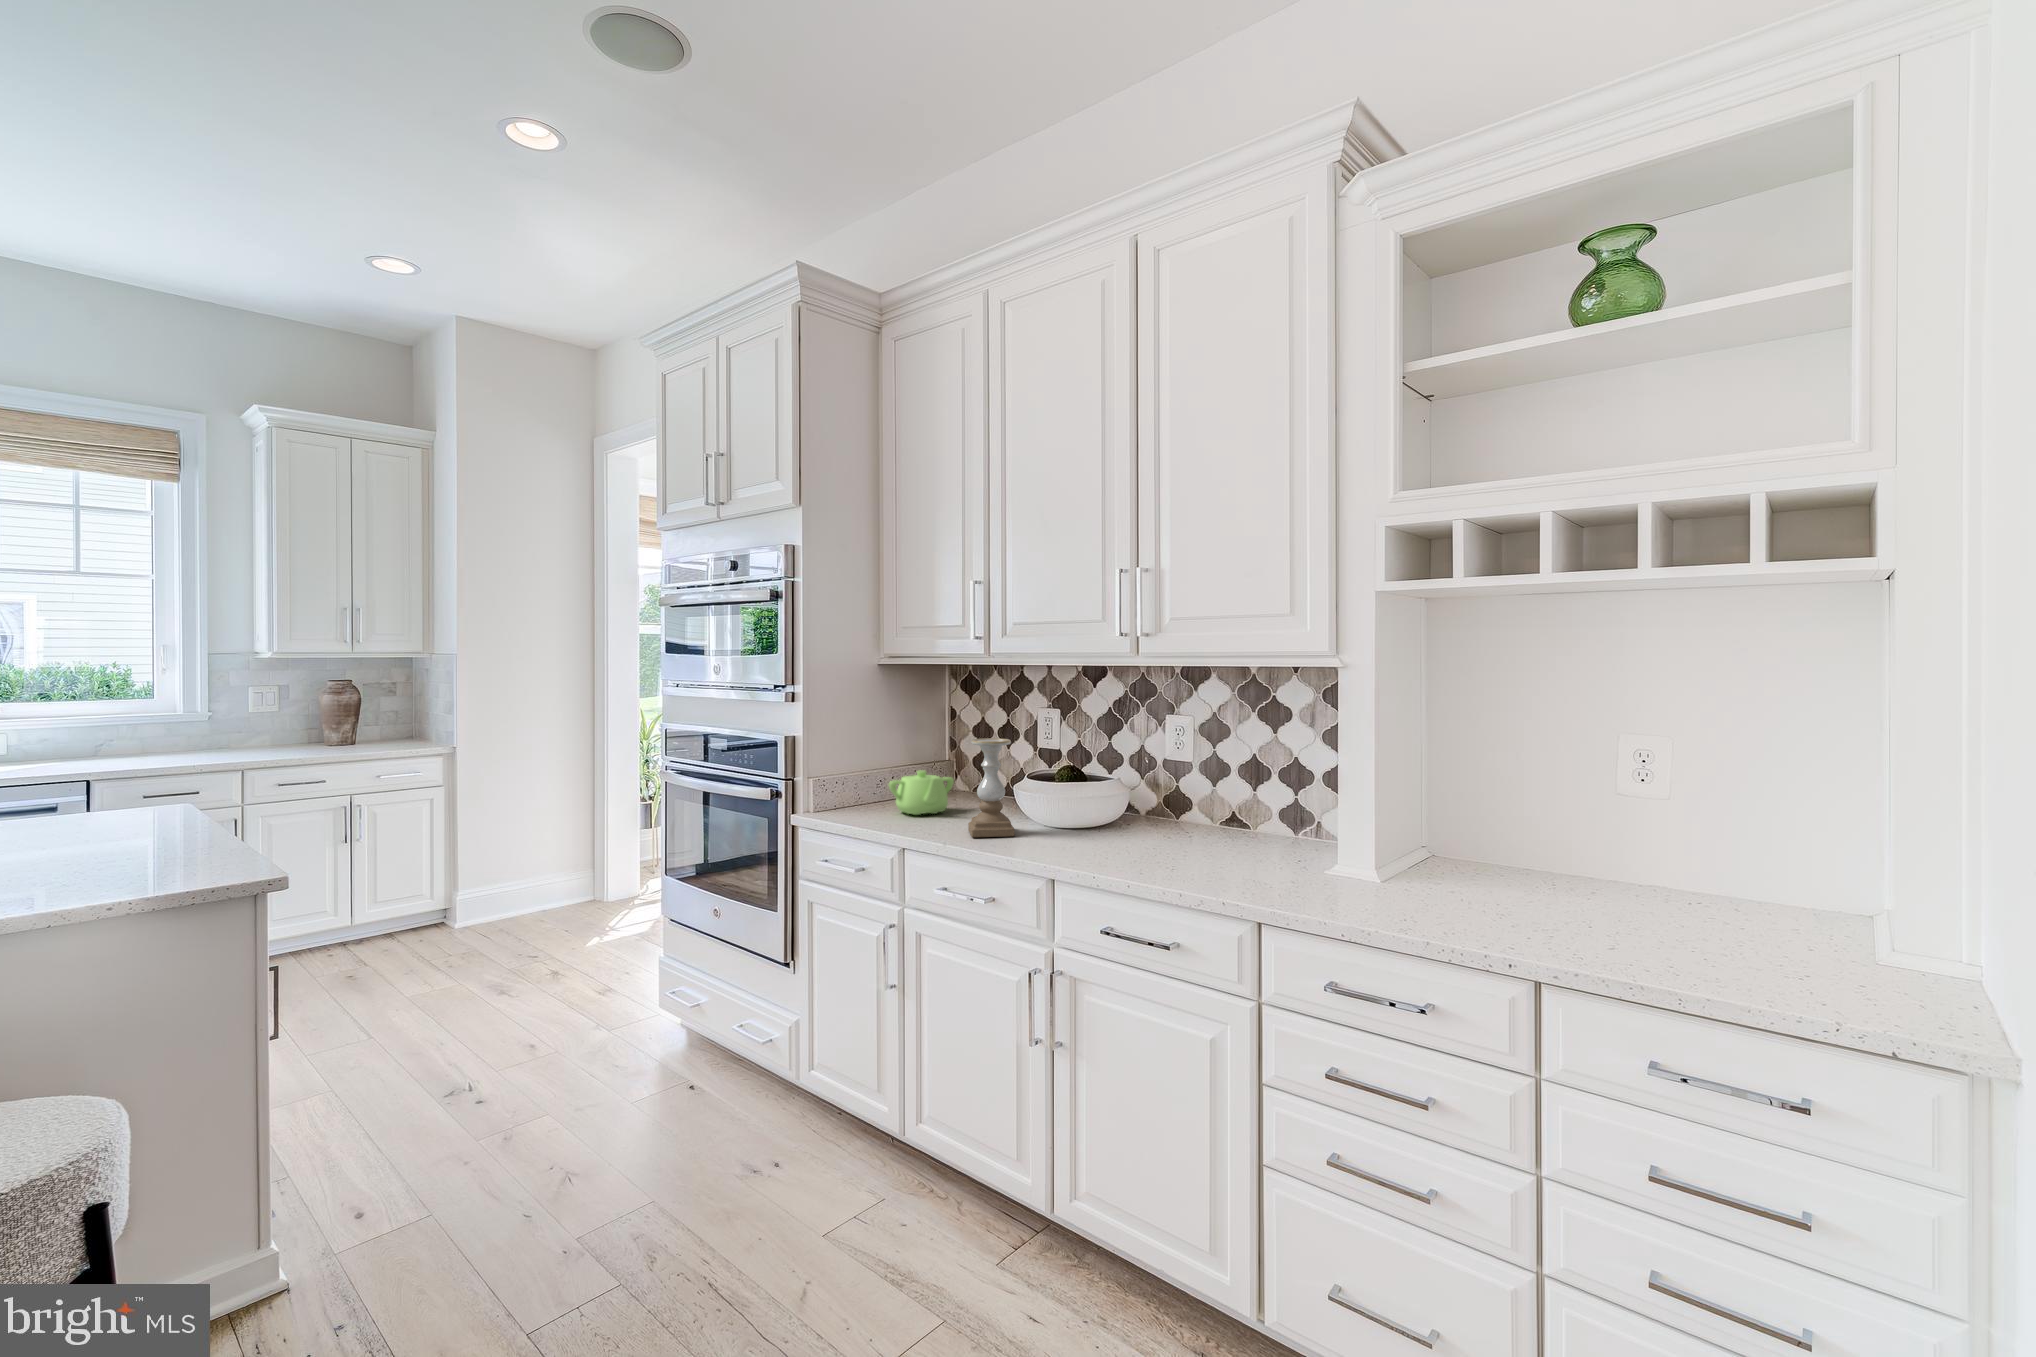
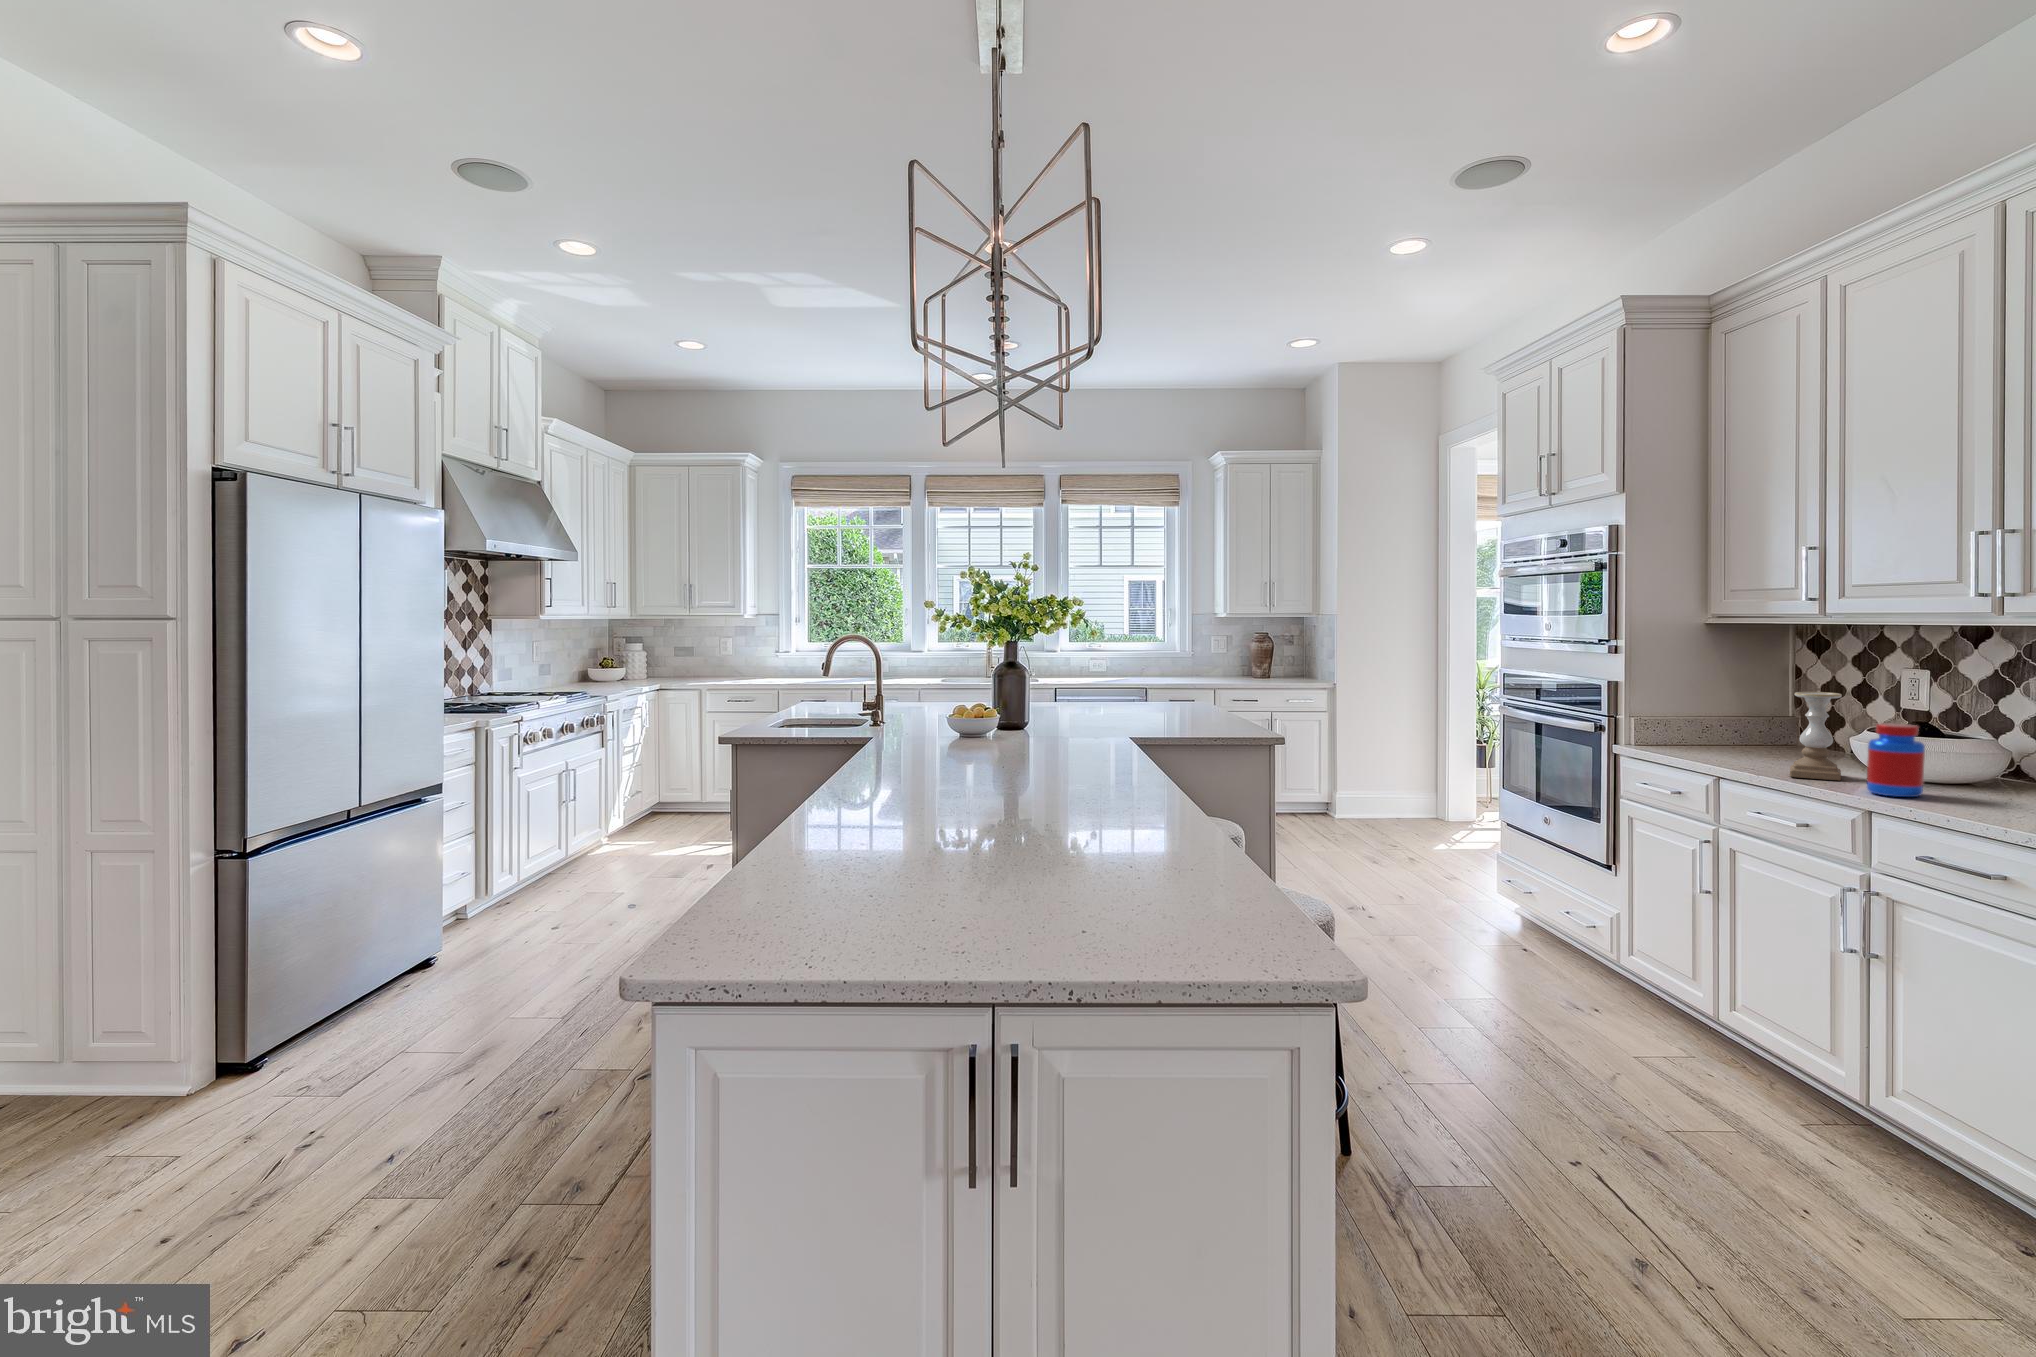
teapot: present [889,771,954,815] -> none [1710,719,1785,758]
jar: none [1043,771,1088,852] -> present [1867,723,1925,797]

